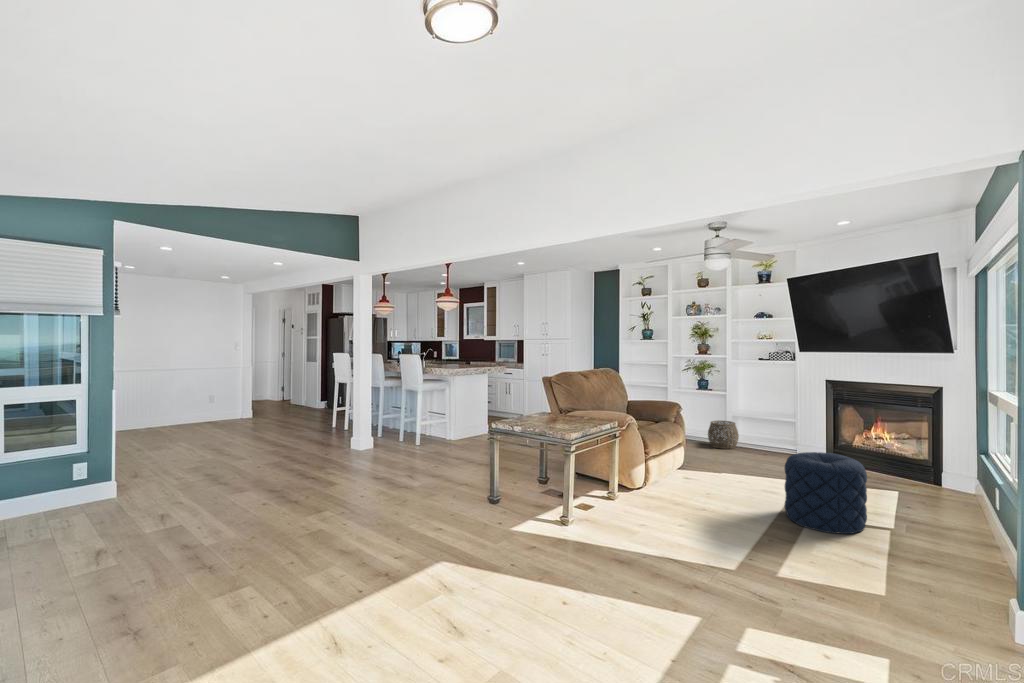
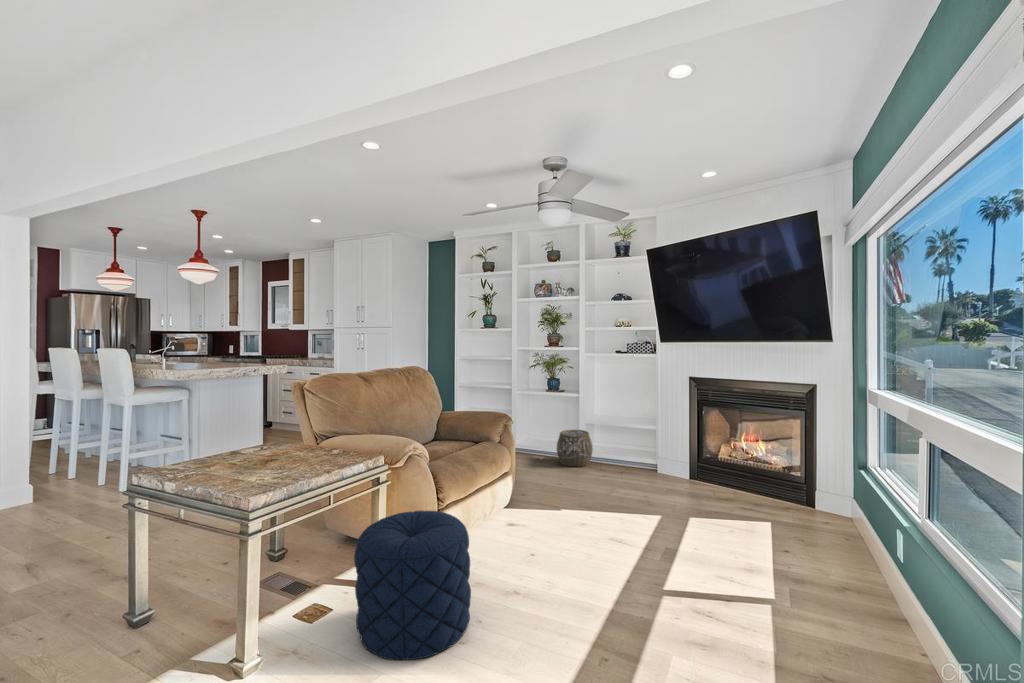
pouf: present [784,452,867,534] -> present [354,510,471,660]

